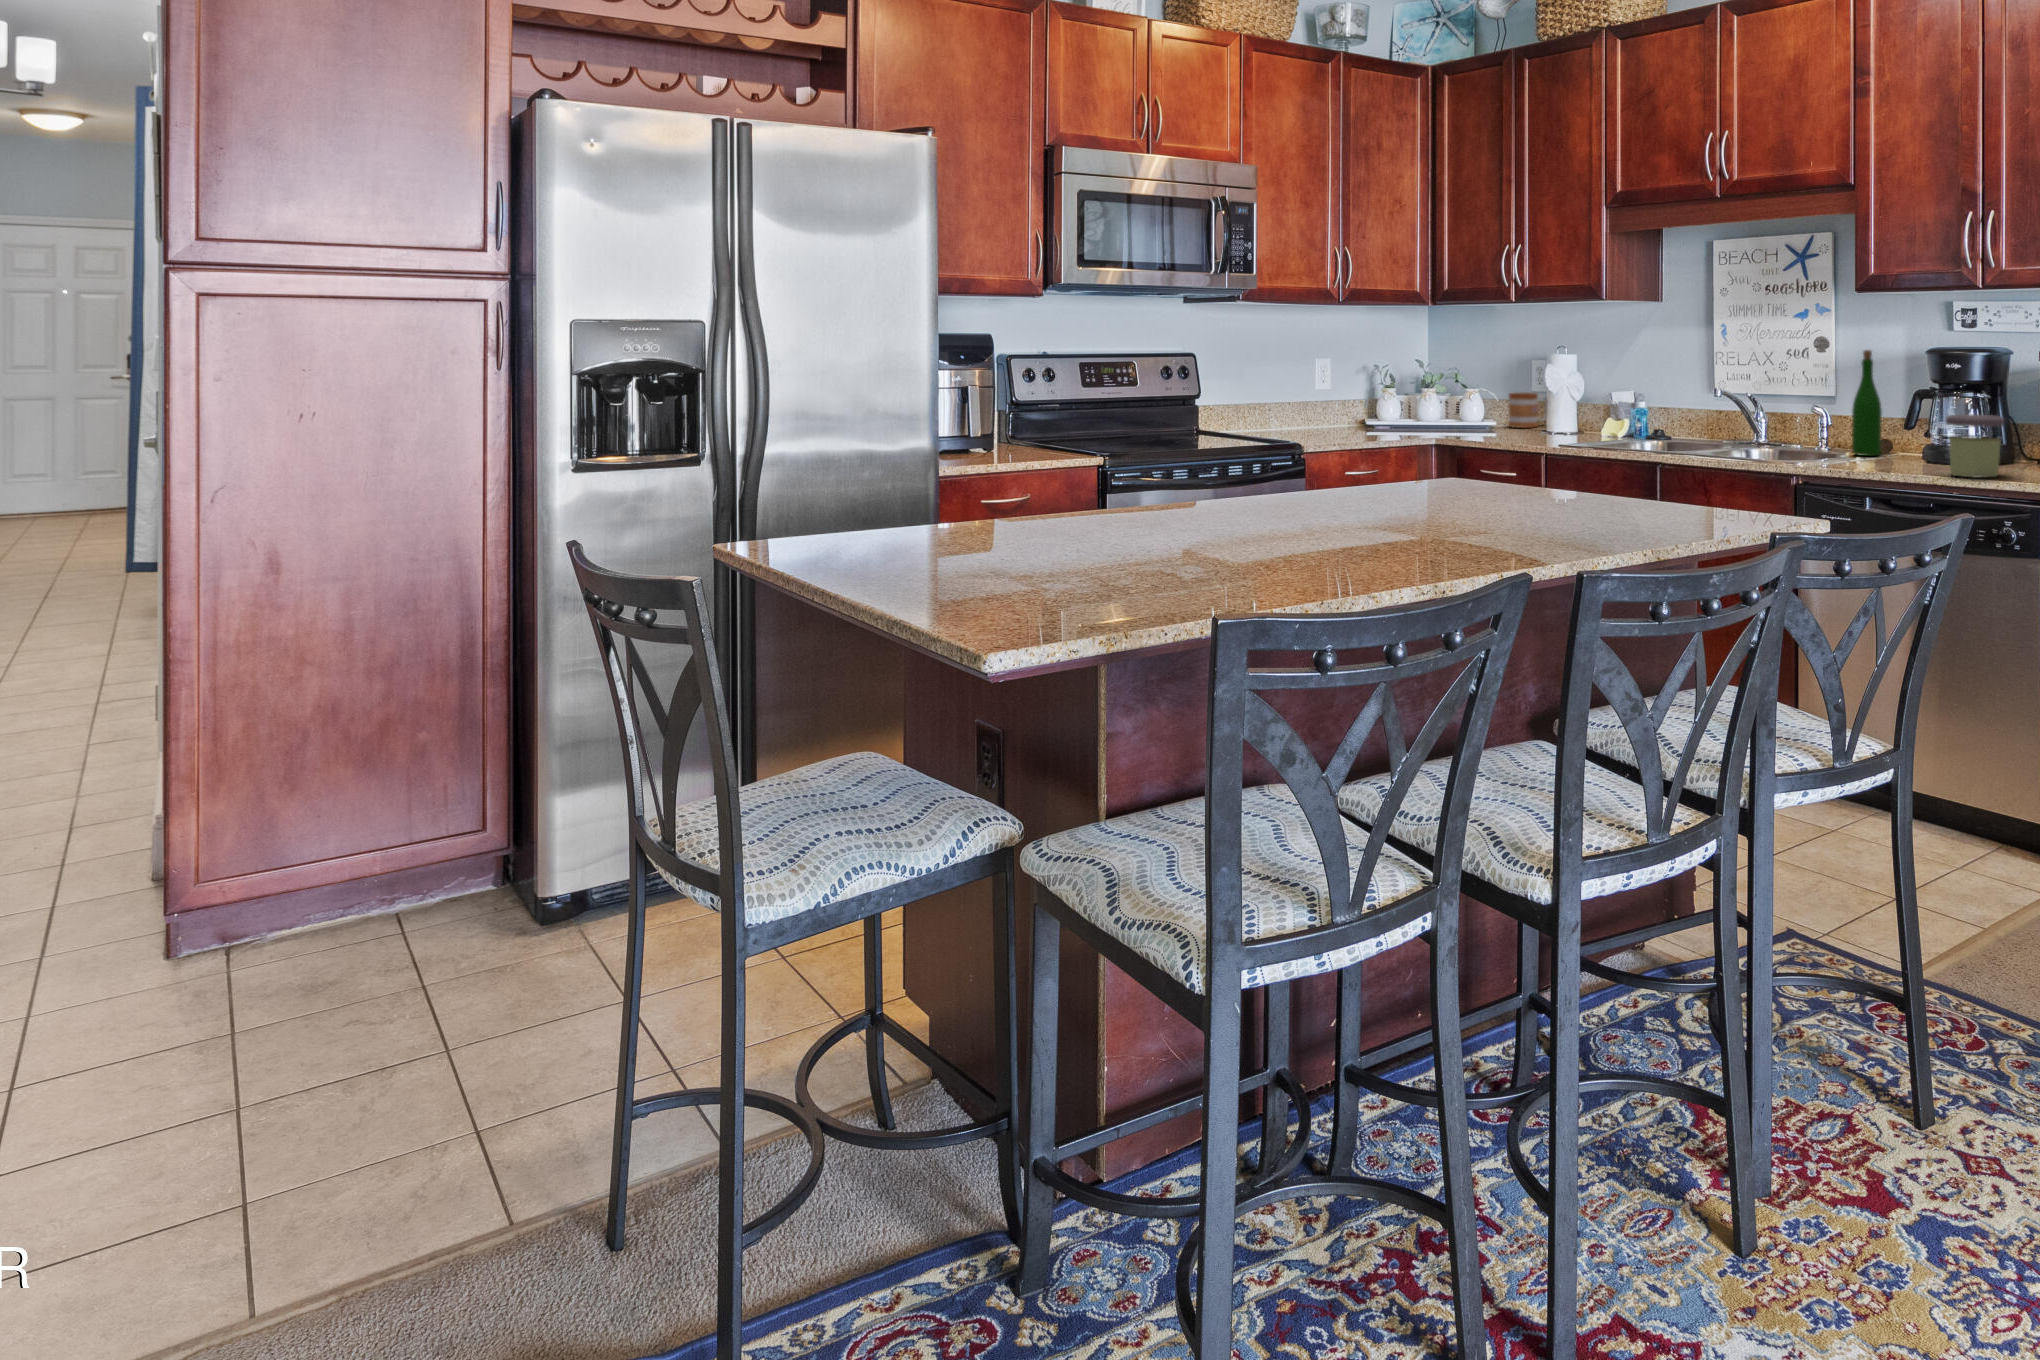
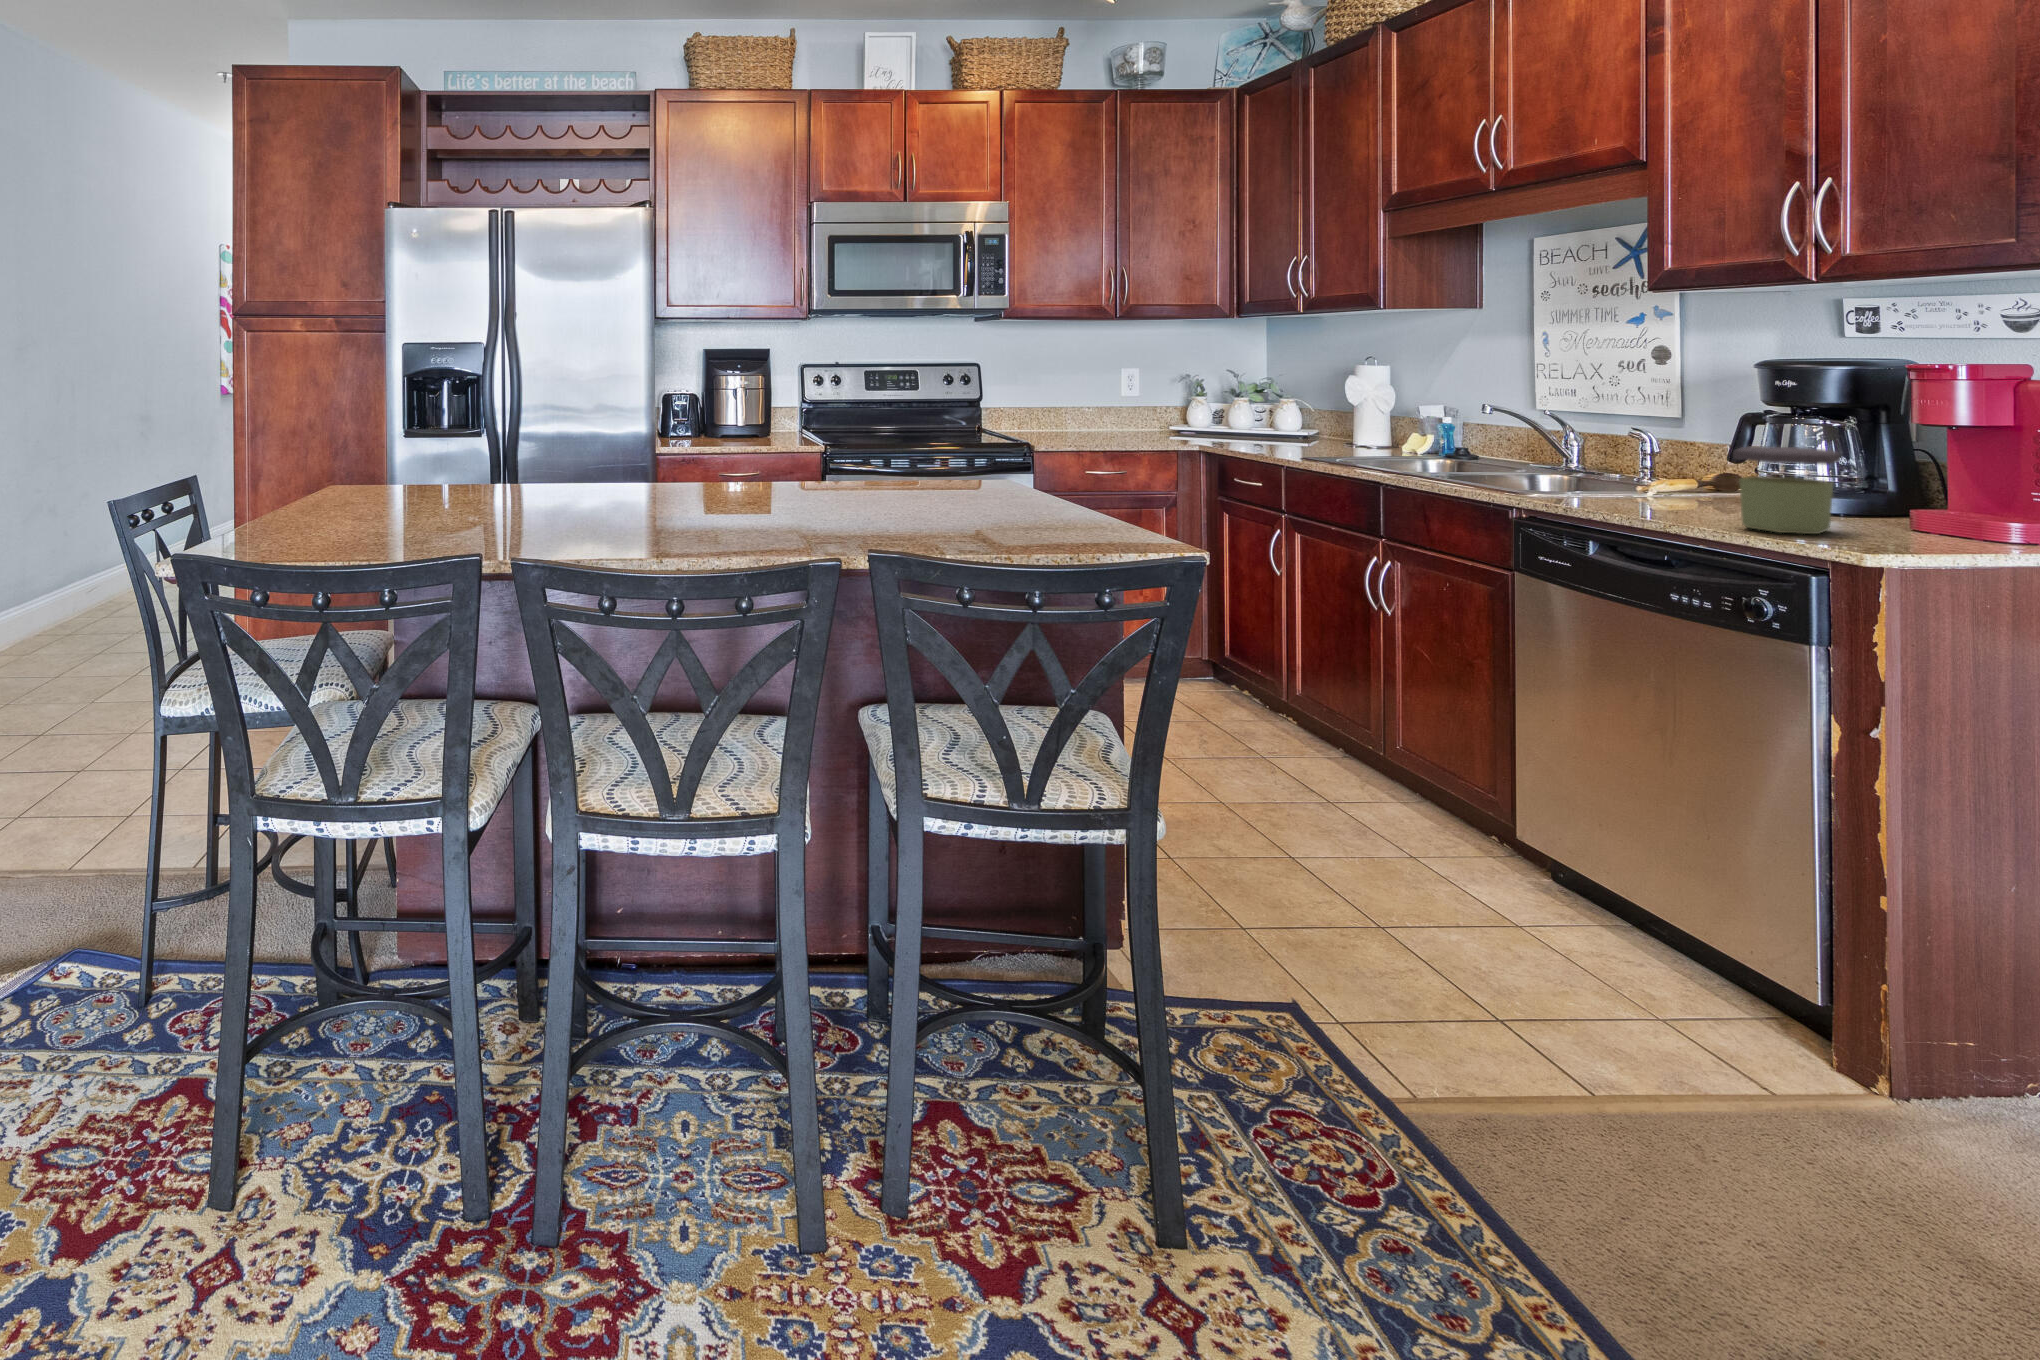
wine bottle: present [1852,350,1882,456] -> none [1649,363,1694,497]
mug: present [1509,393,1548,428] -> none [1286,411,1336,448]

